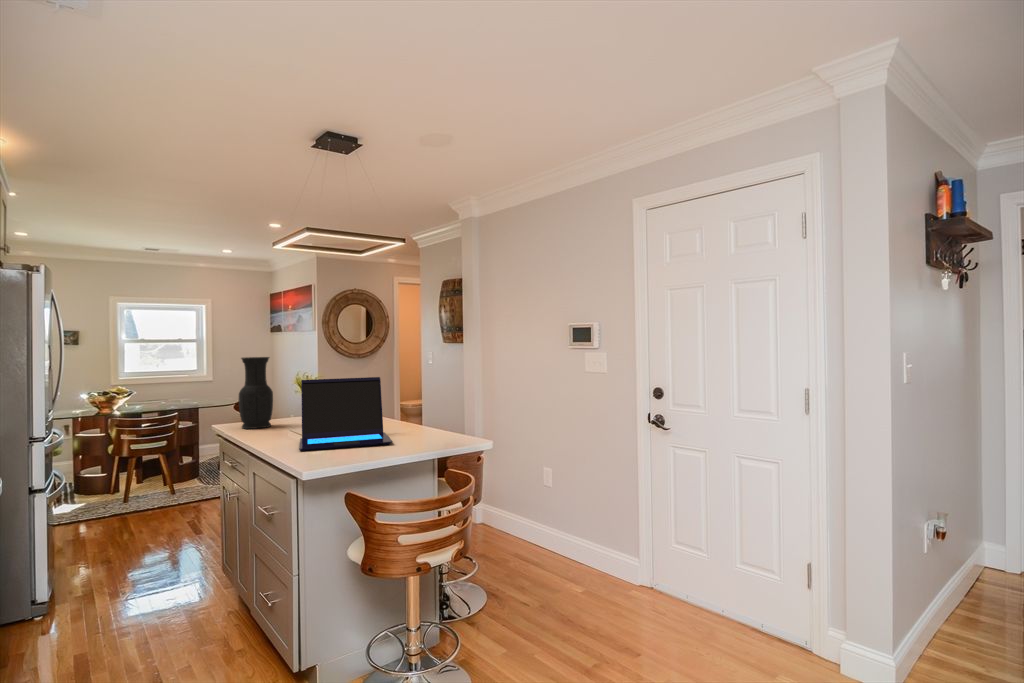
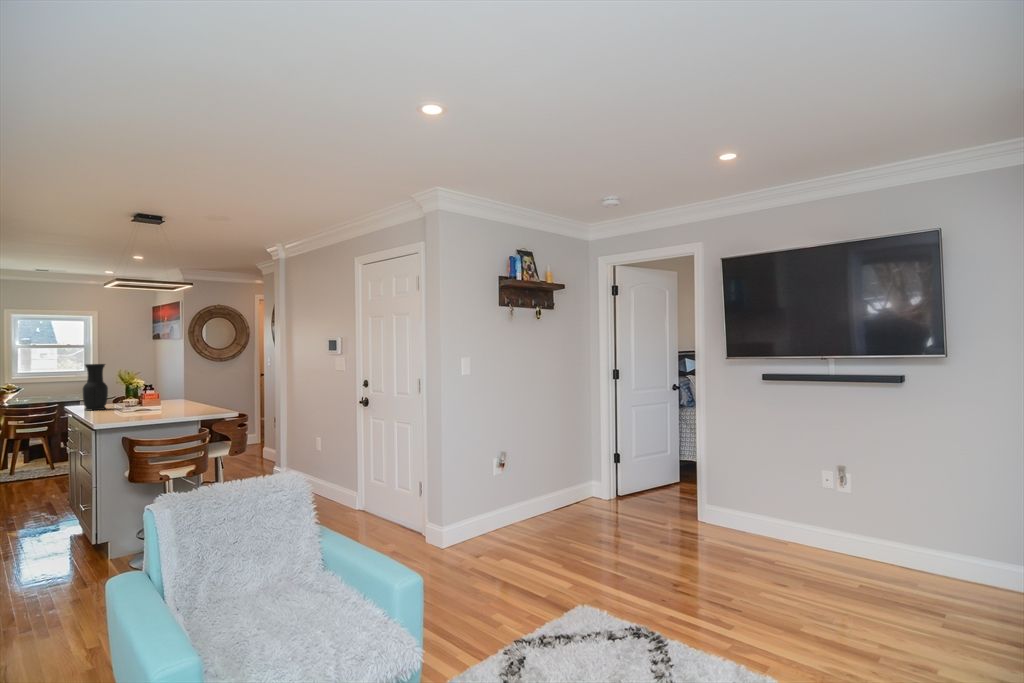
laptop: present [299,377,393,451] -> none [106,377,172,419]

